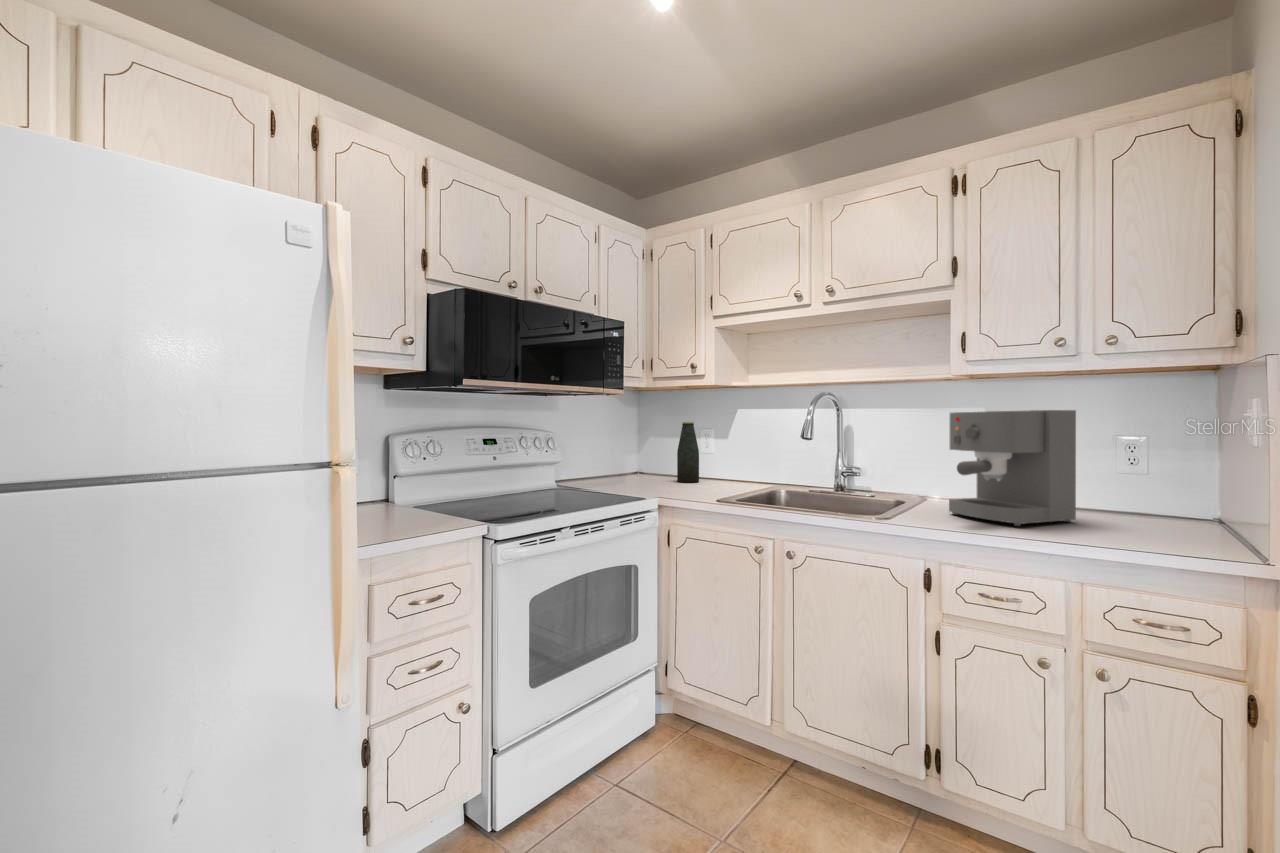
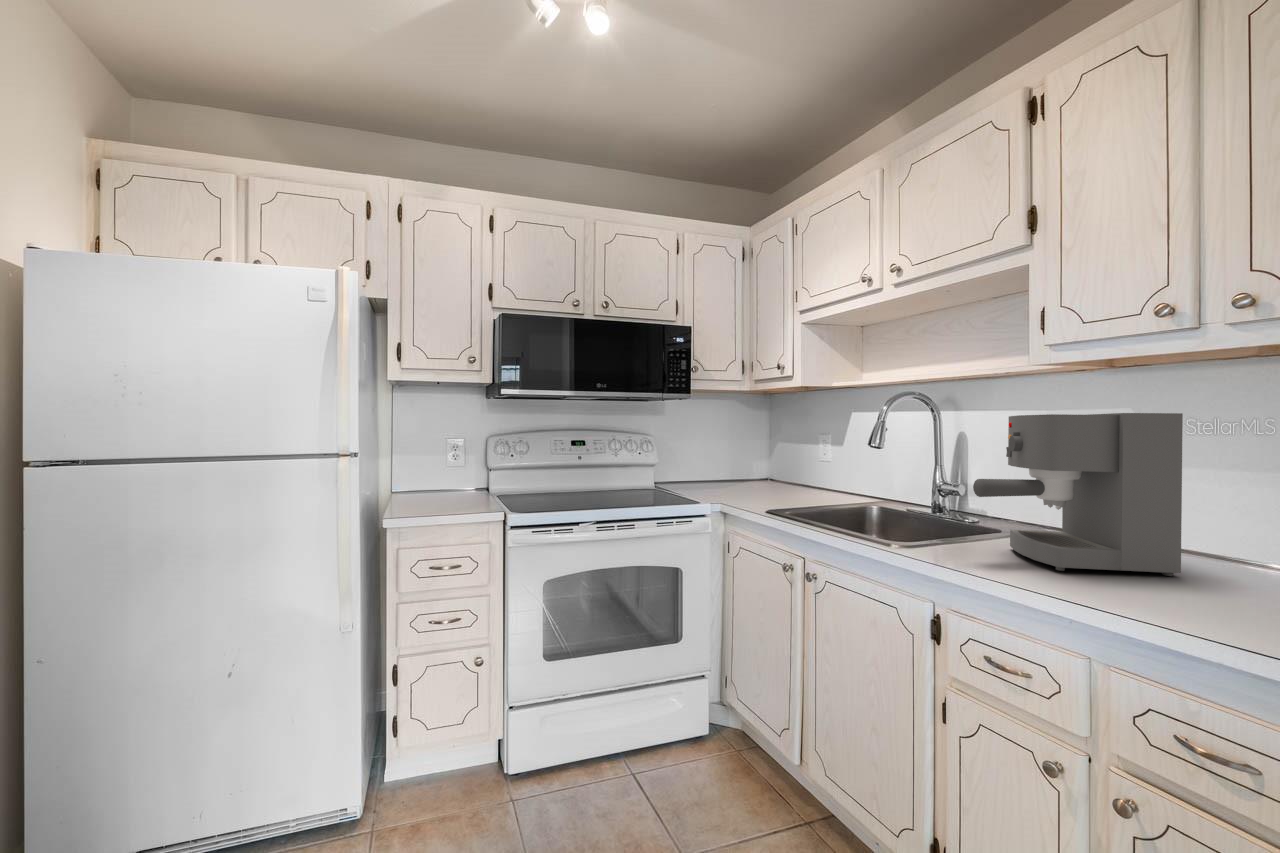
bottle: present [677,422,699,483] -> none [784,427,809,493]

